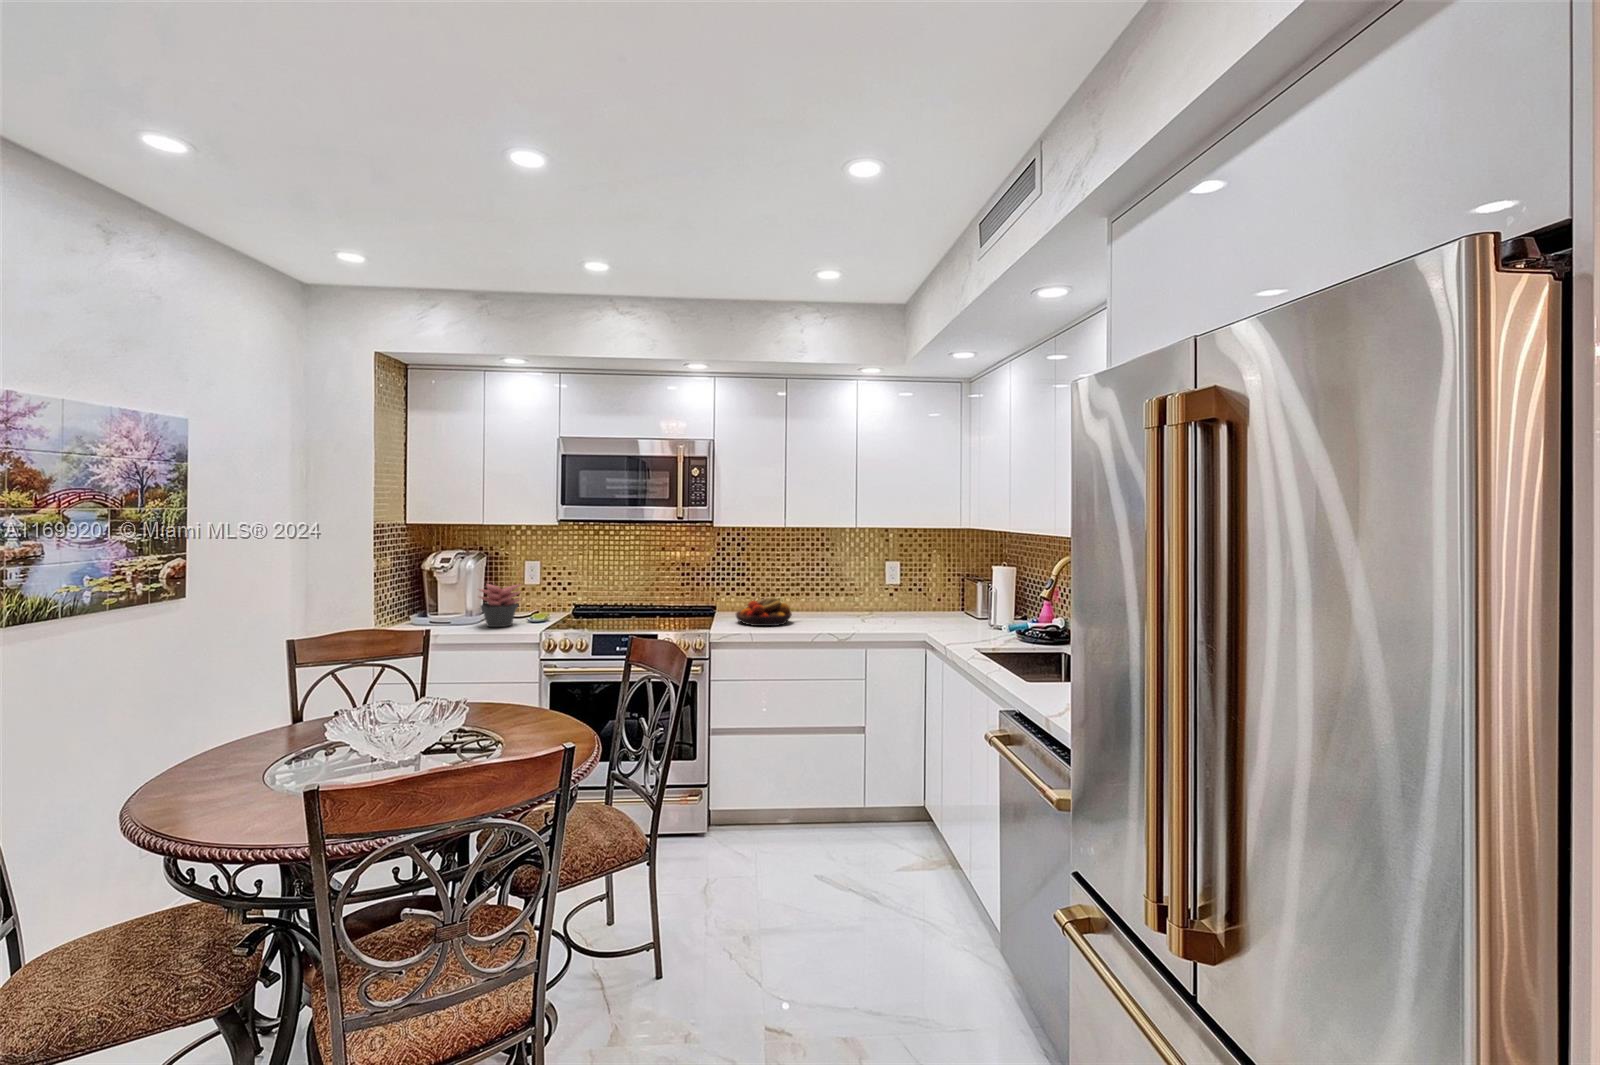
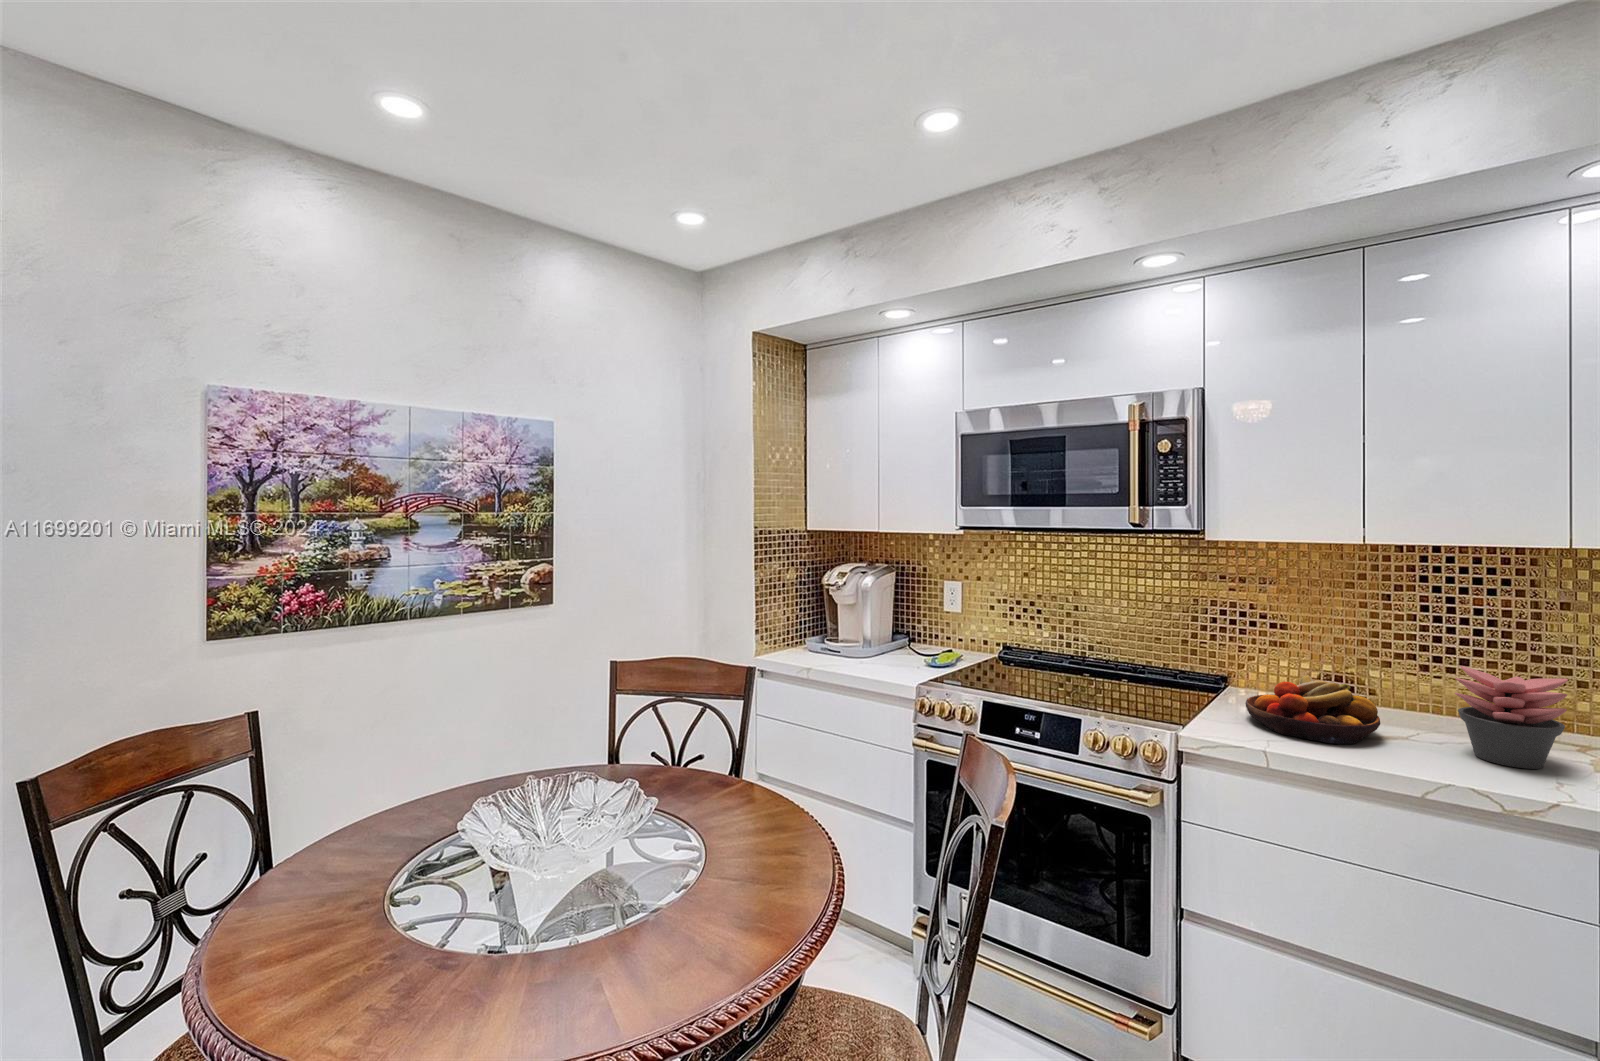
succulent plant: present [479,584,520,627] -> present [1455,666,1568,769]

